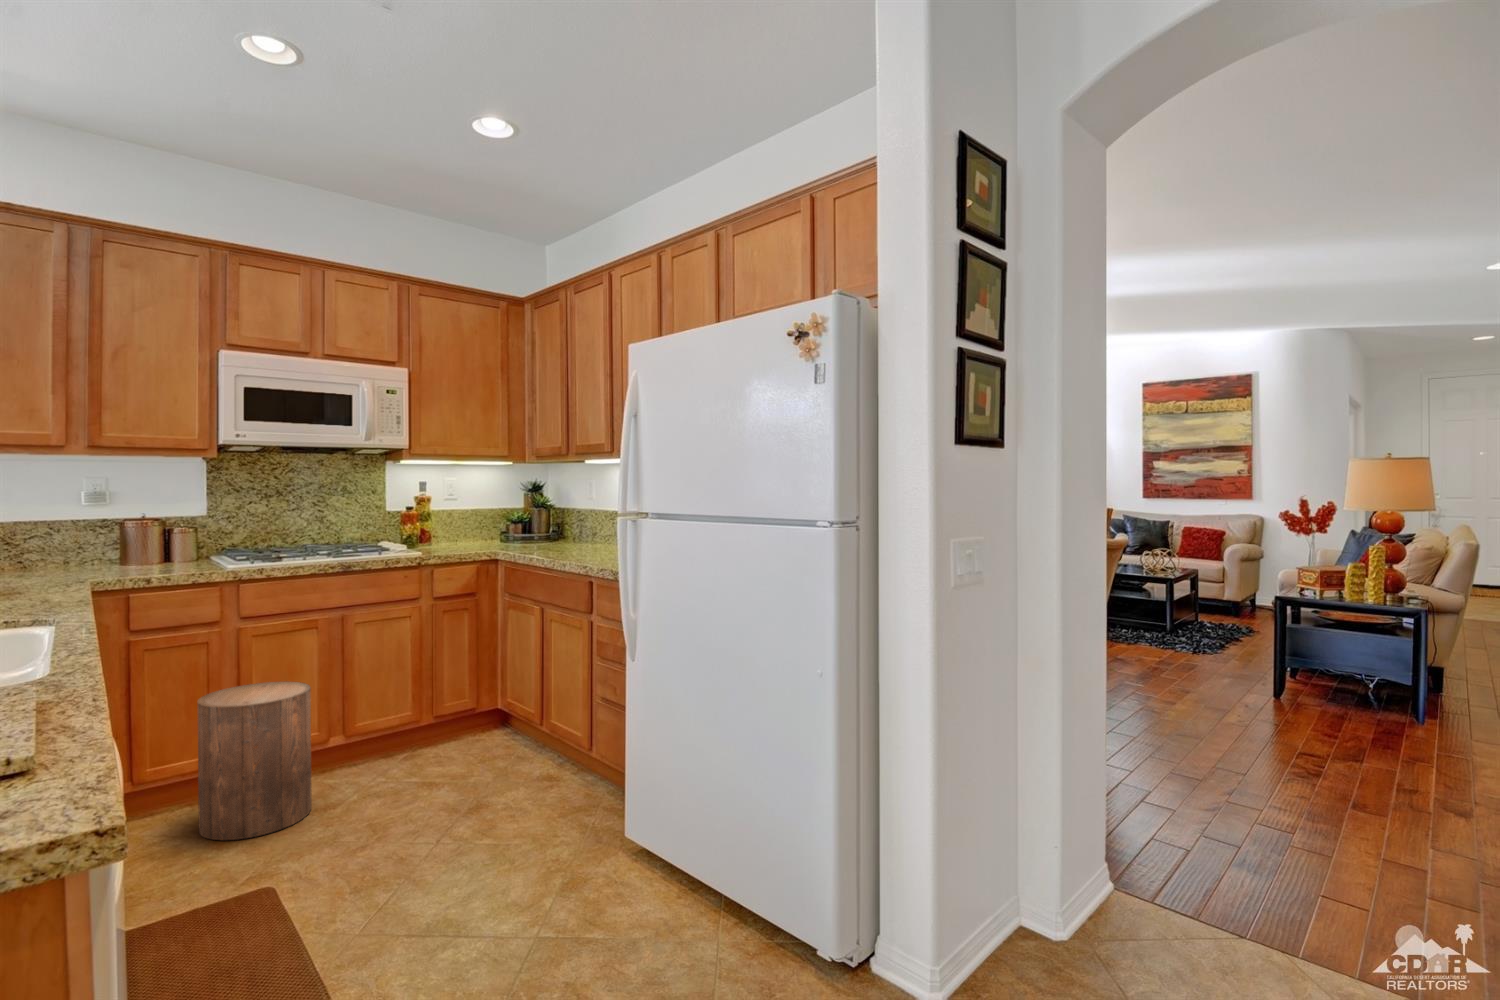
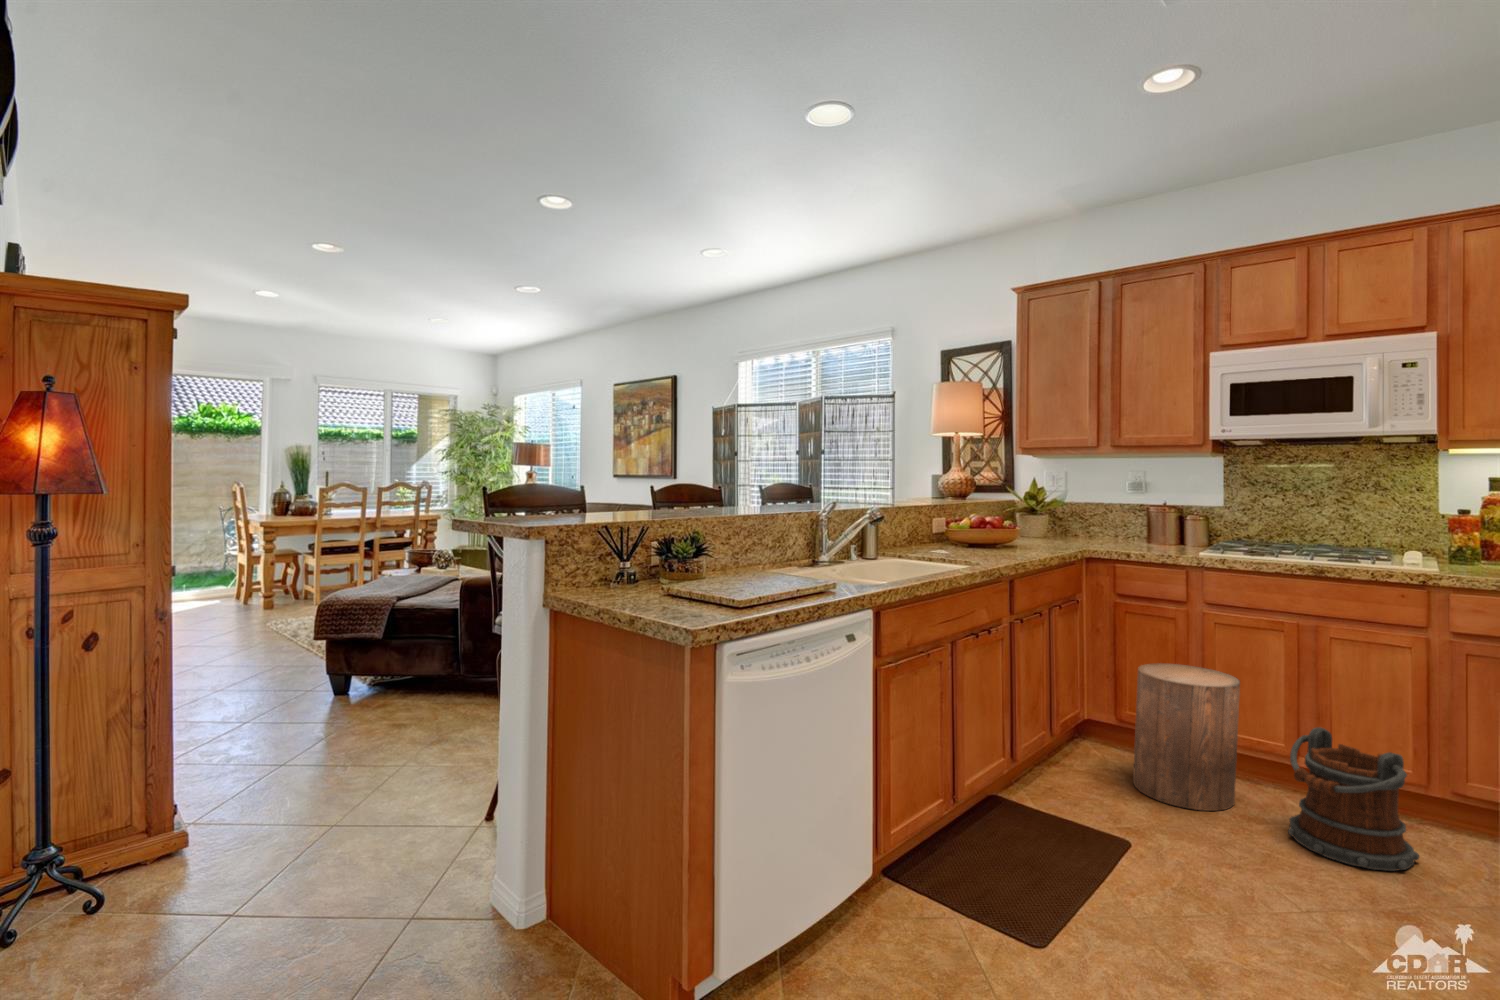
bucket: none [364,698,459,805] -> present [1288,727,1419,871]

